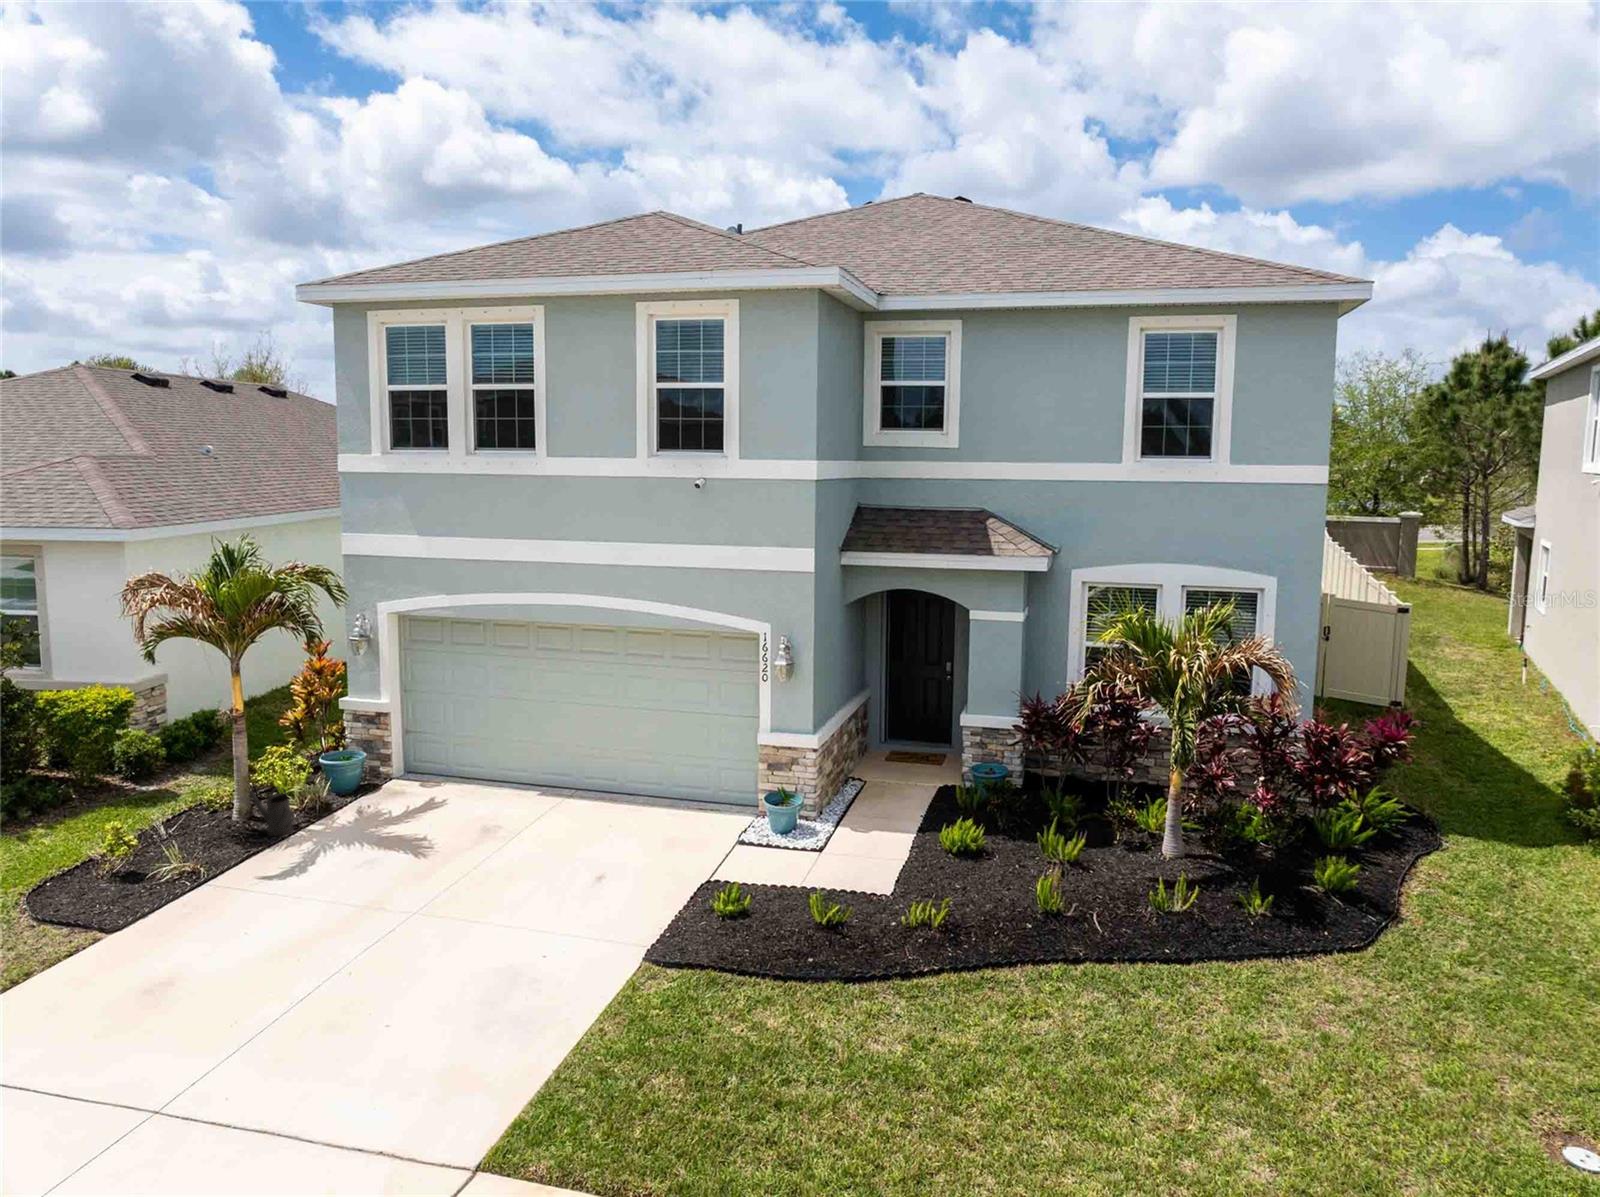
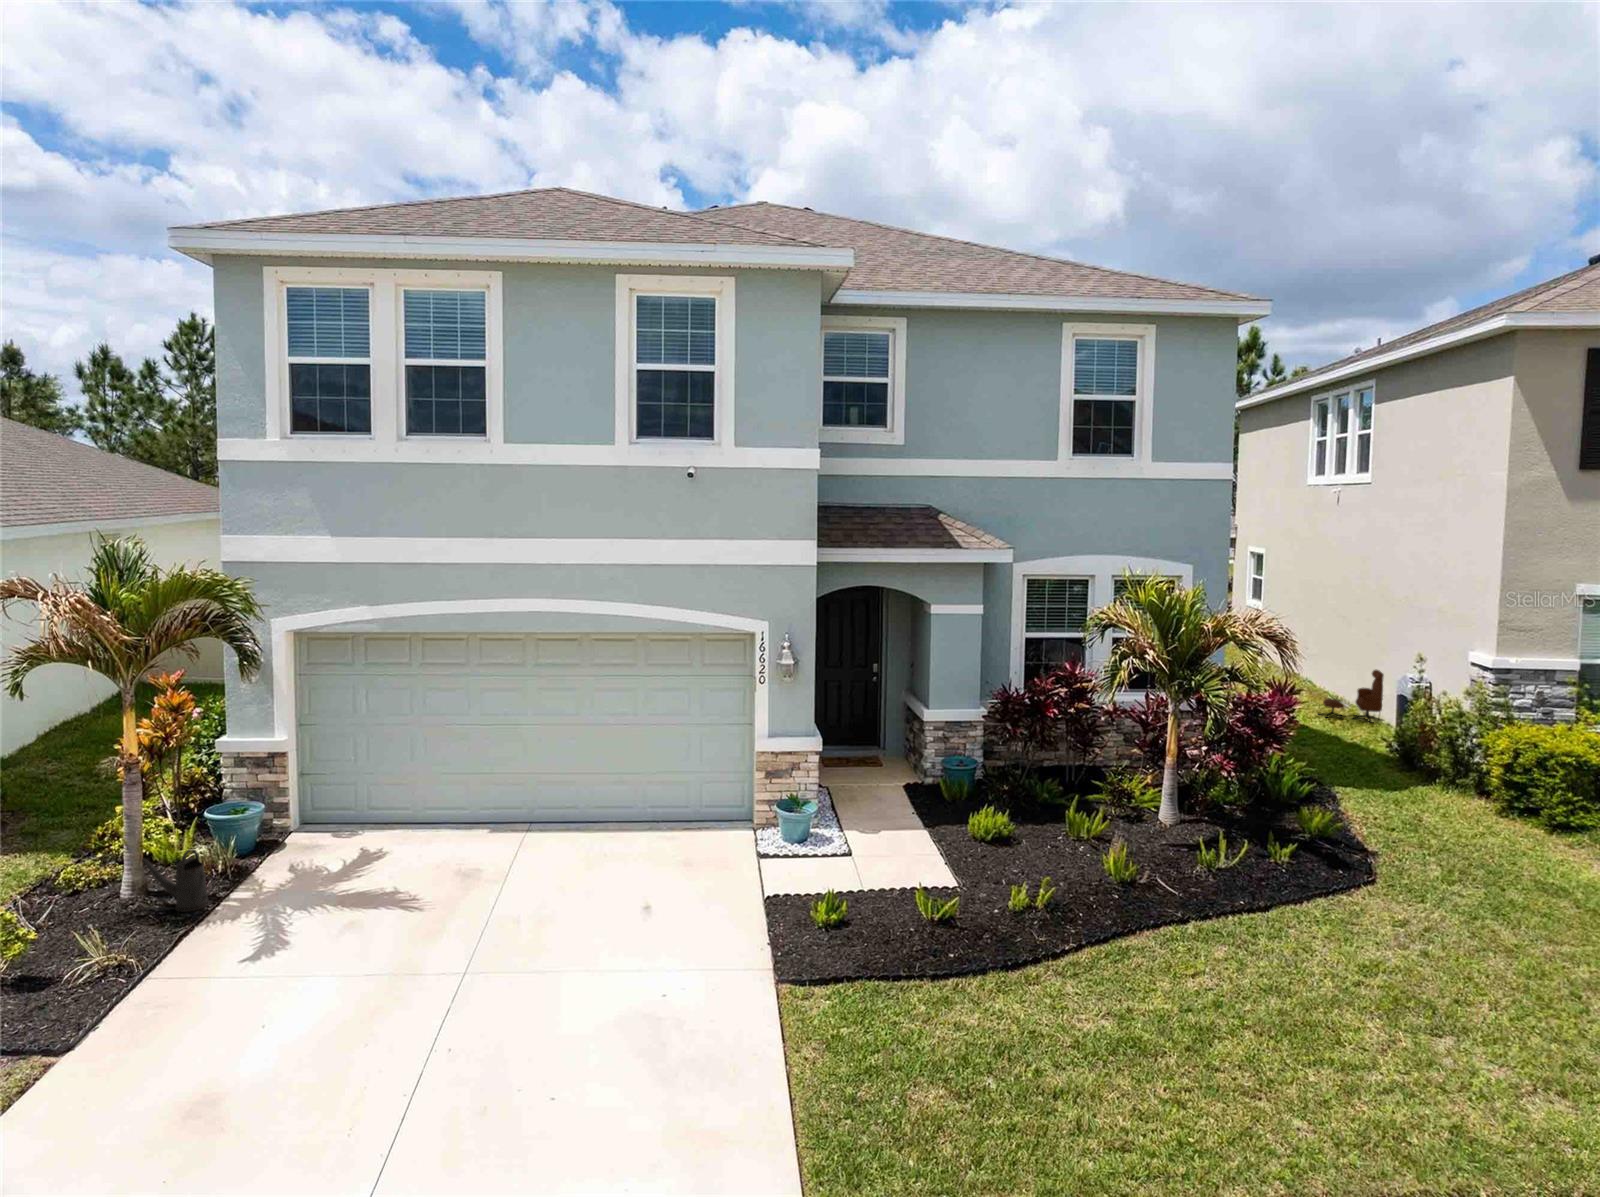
lounge chair: none [1491,704,1579,767] -> present [1318,670,1384,722]

